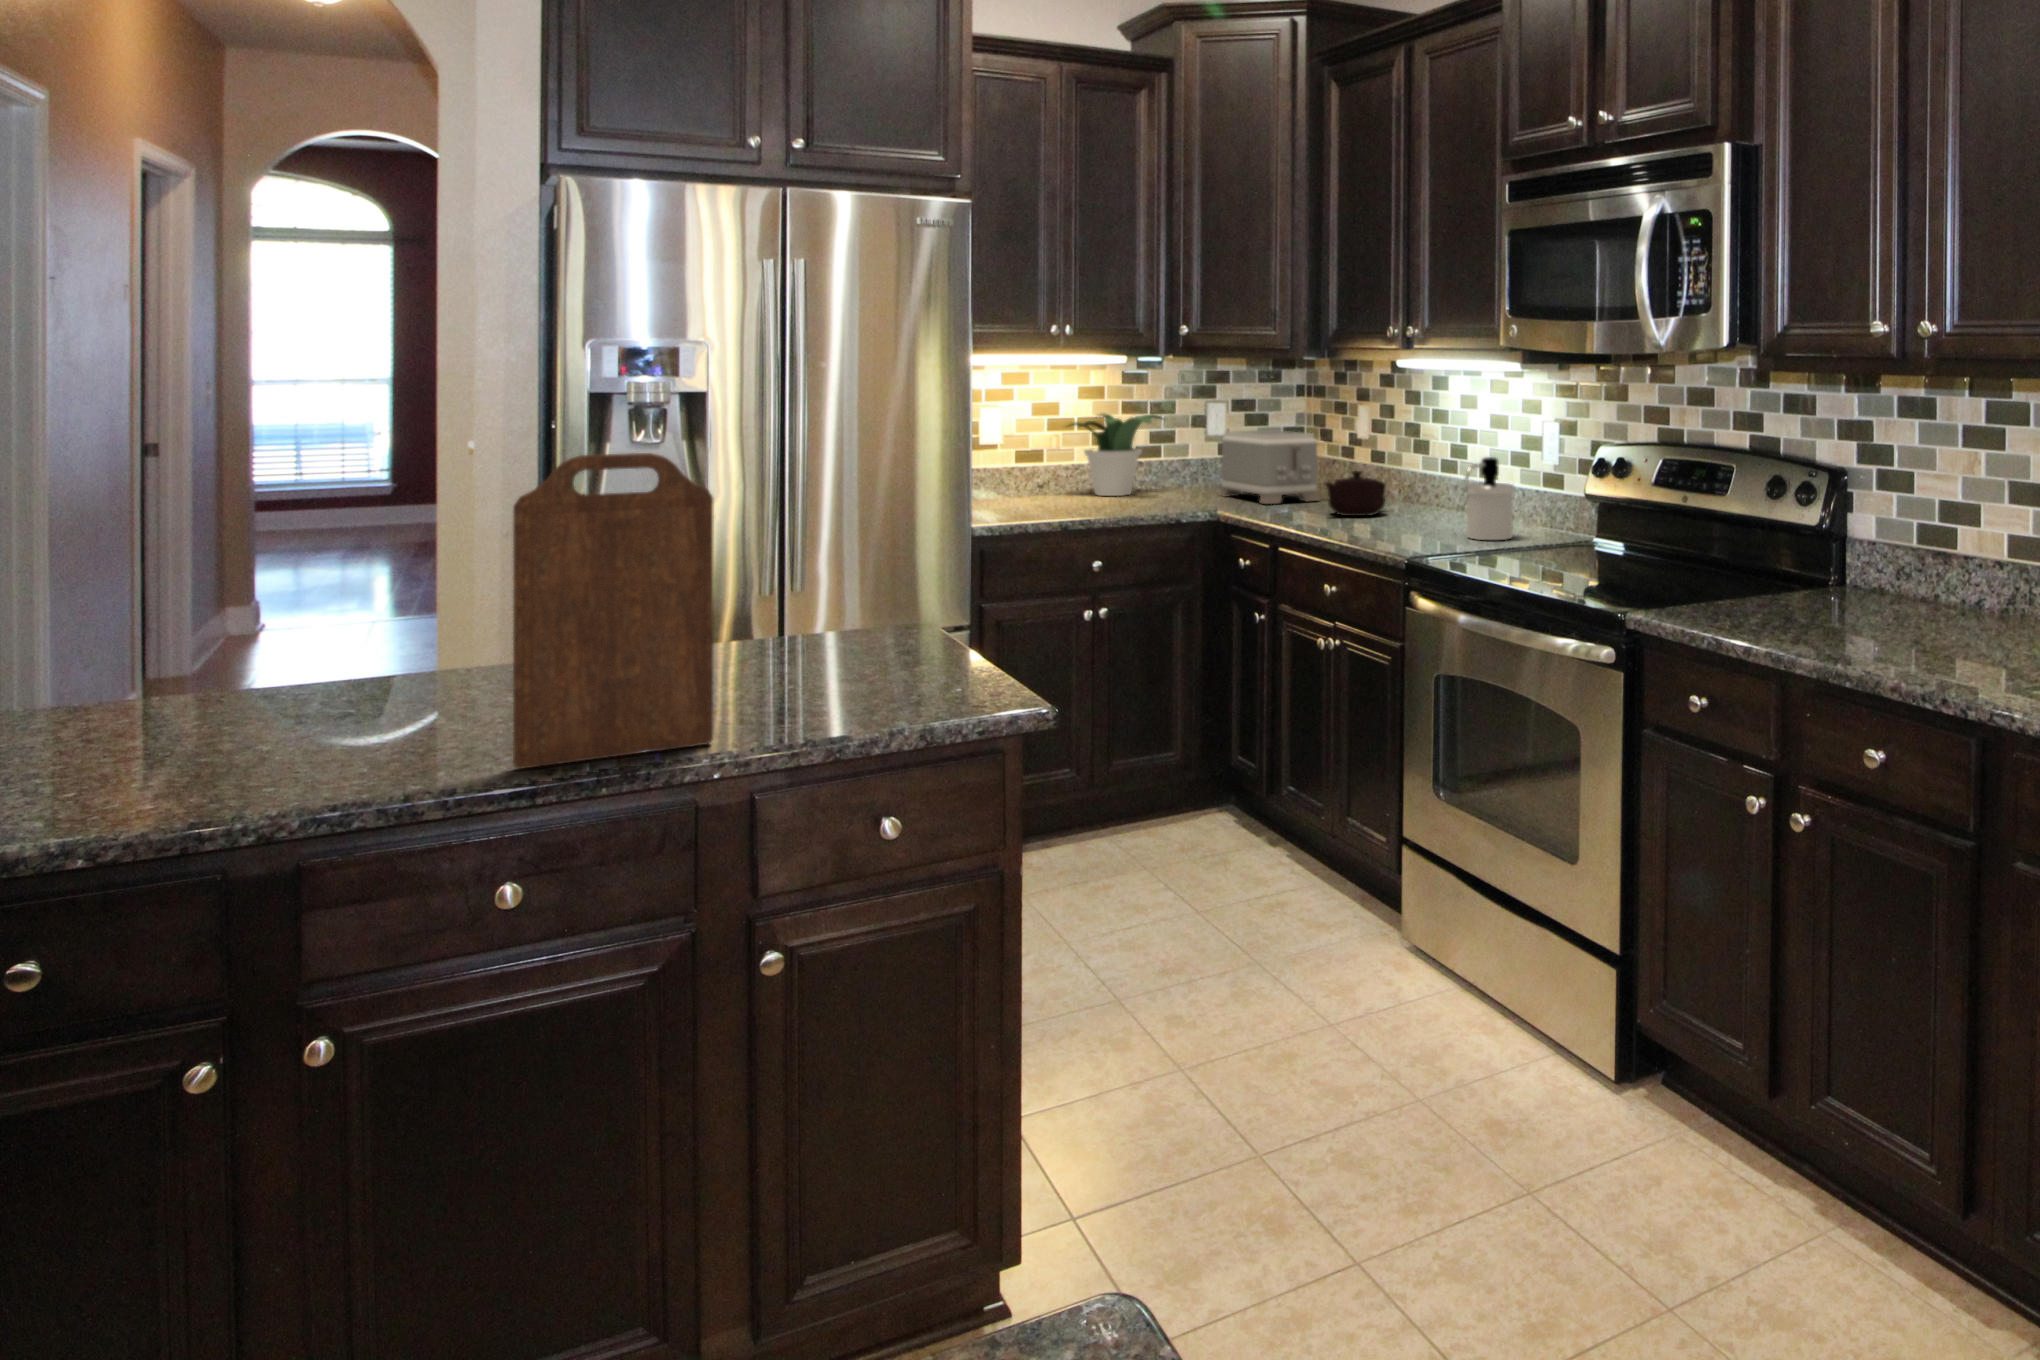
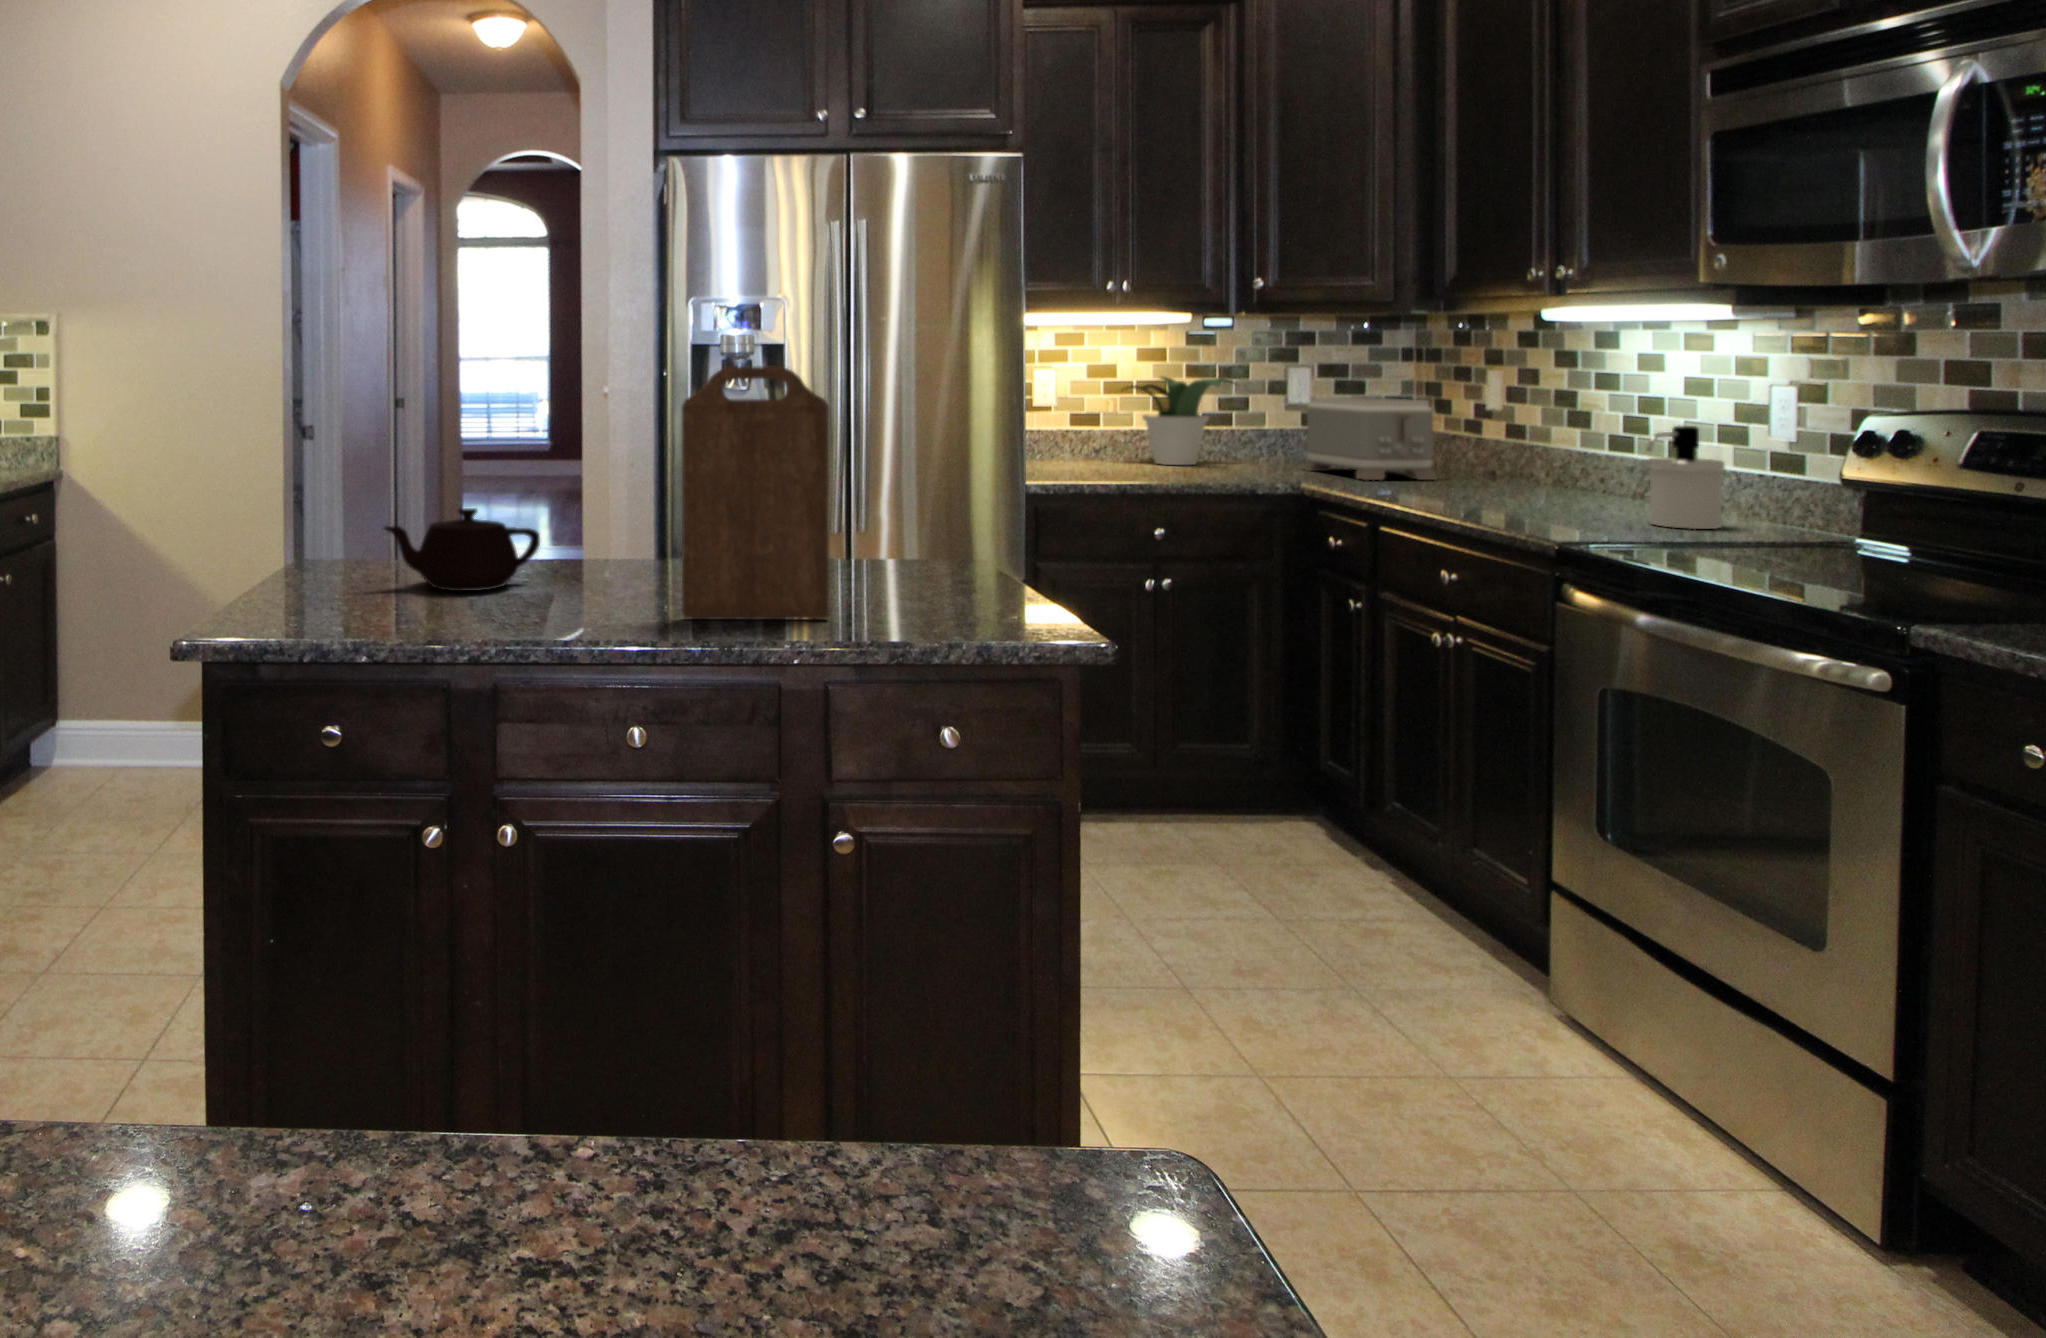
teapot: present [1324,471,1386,516] -> present [384,508,540,591]

